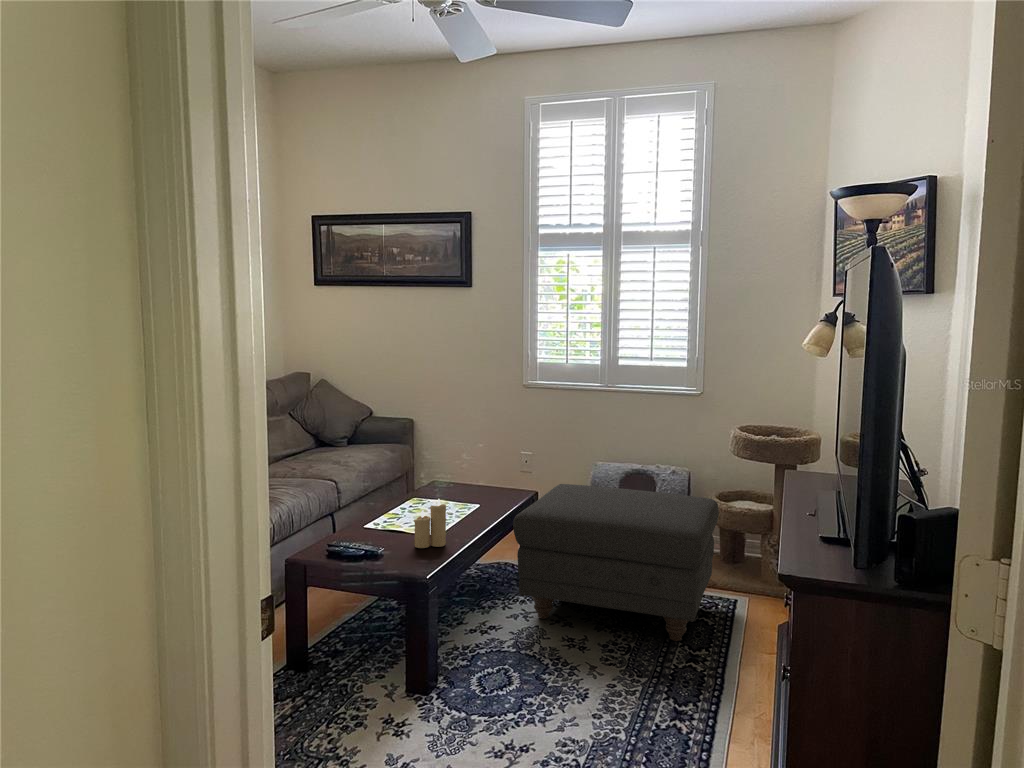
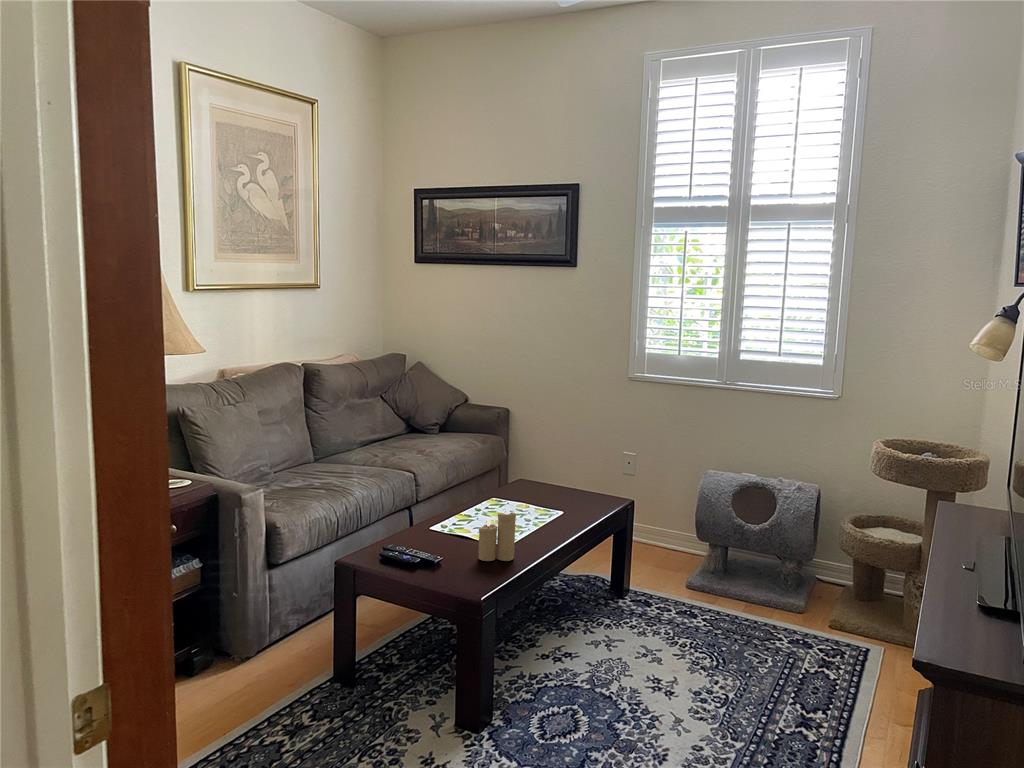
ottoman: present [513,484,719,641] -> none [597,494,850,696]

